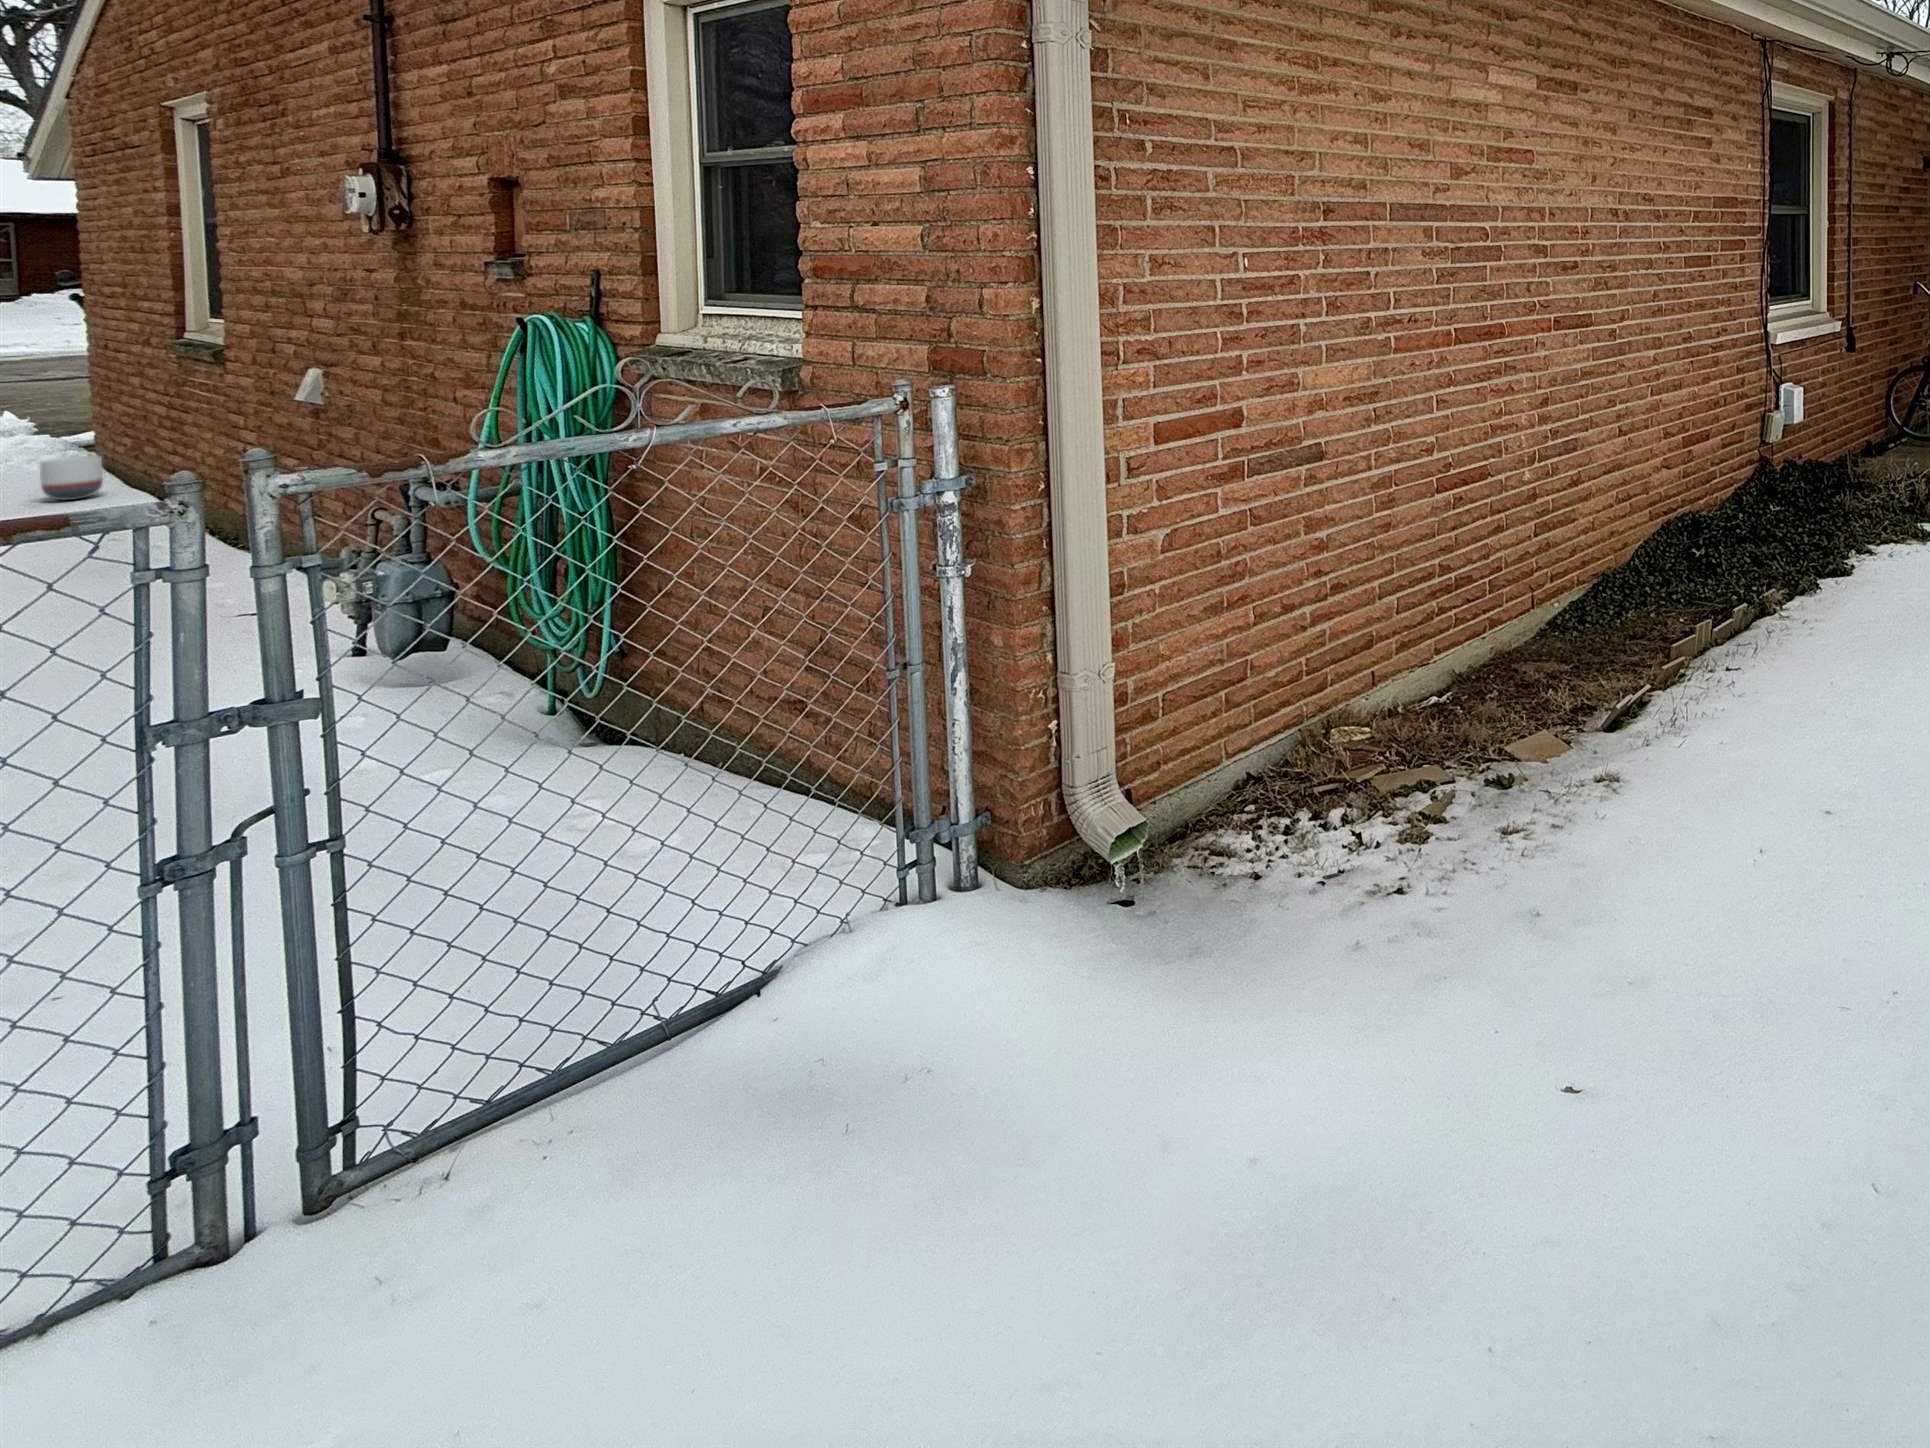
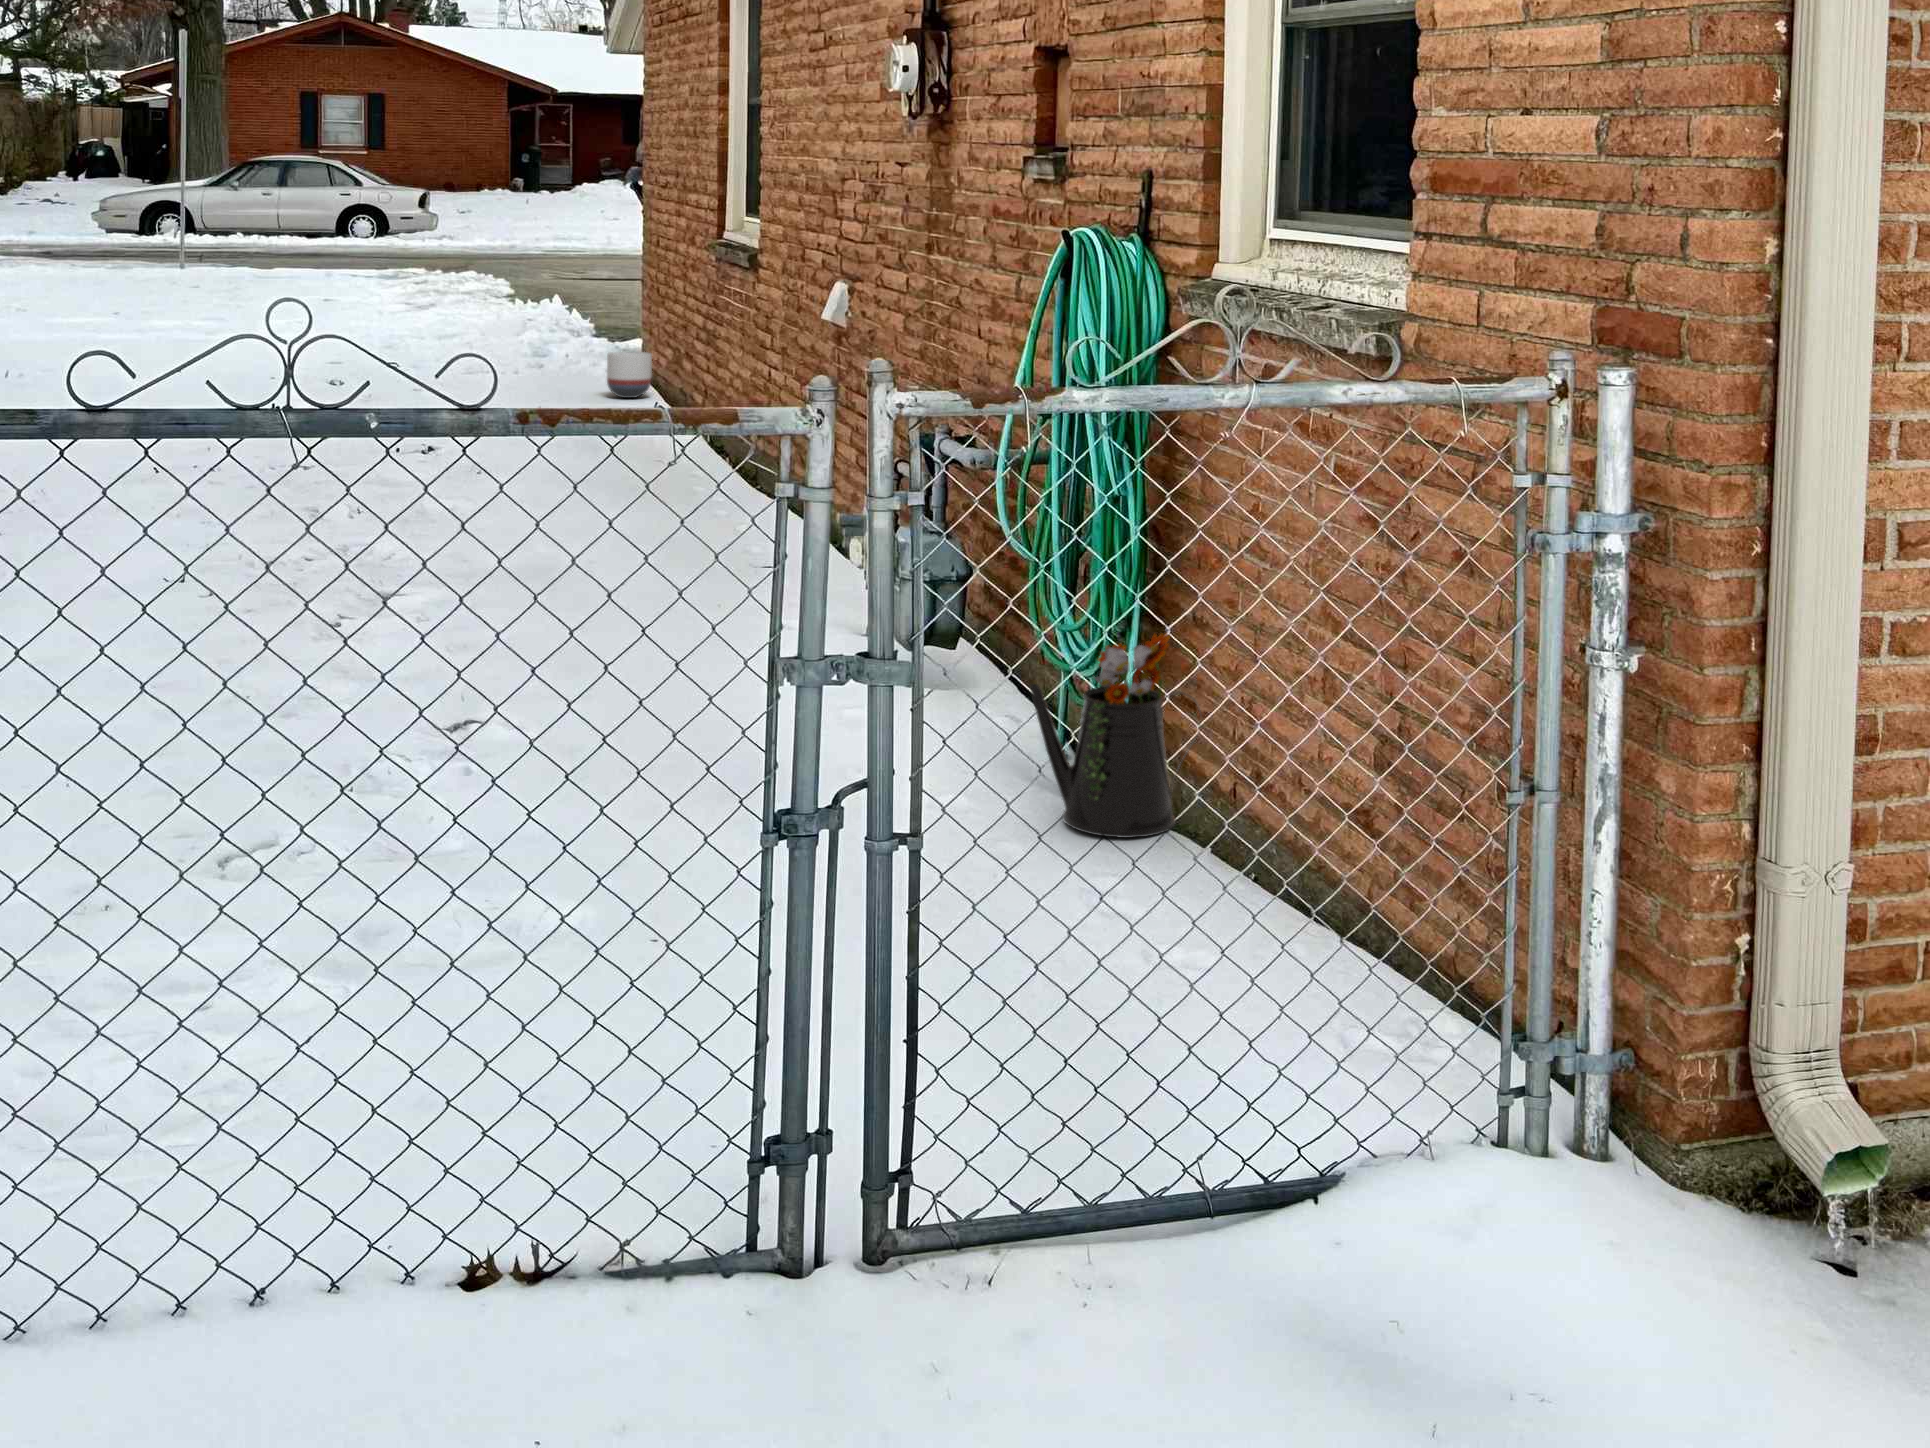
watering can: none [515,608,678,776] -> present [1030,633,1200,838]

